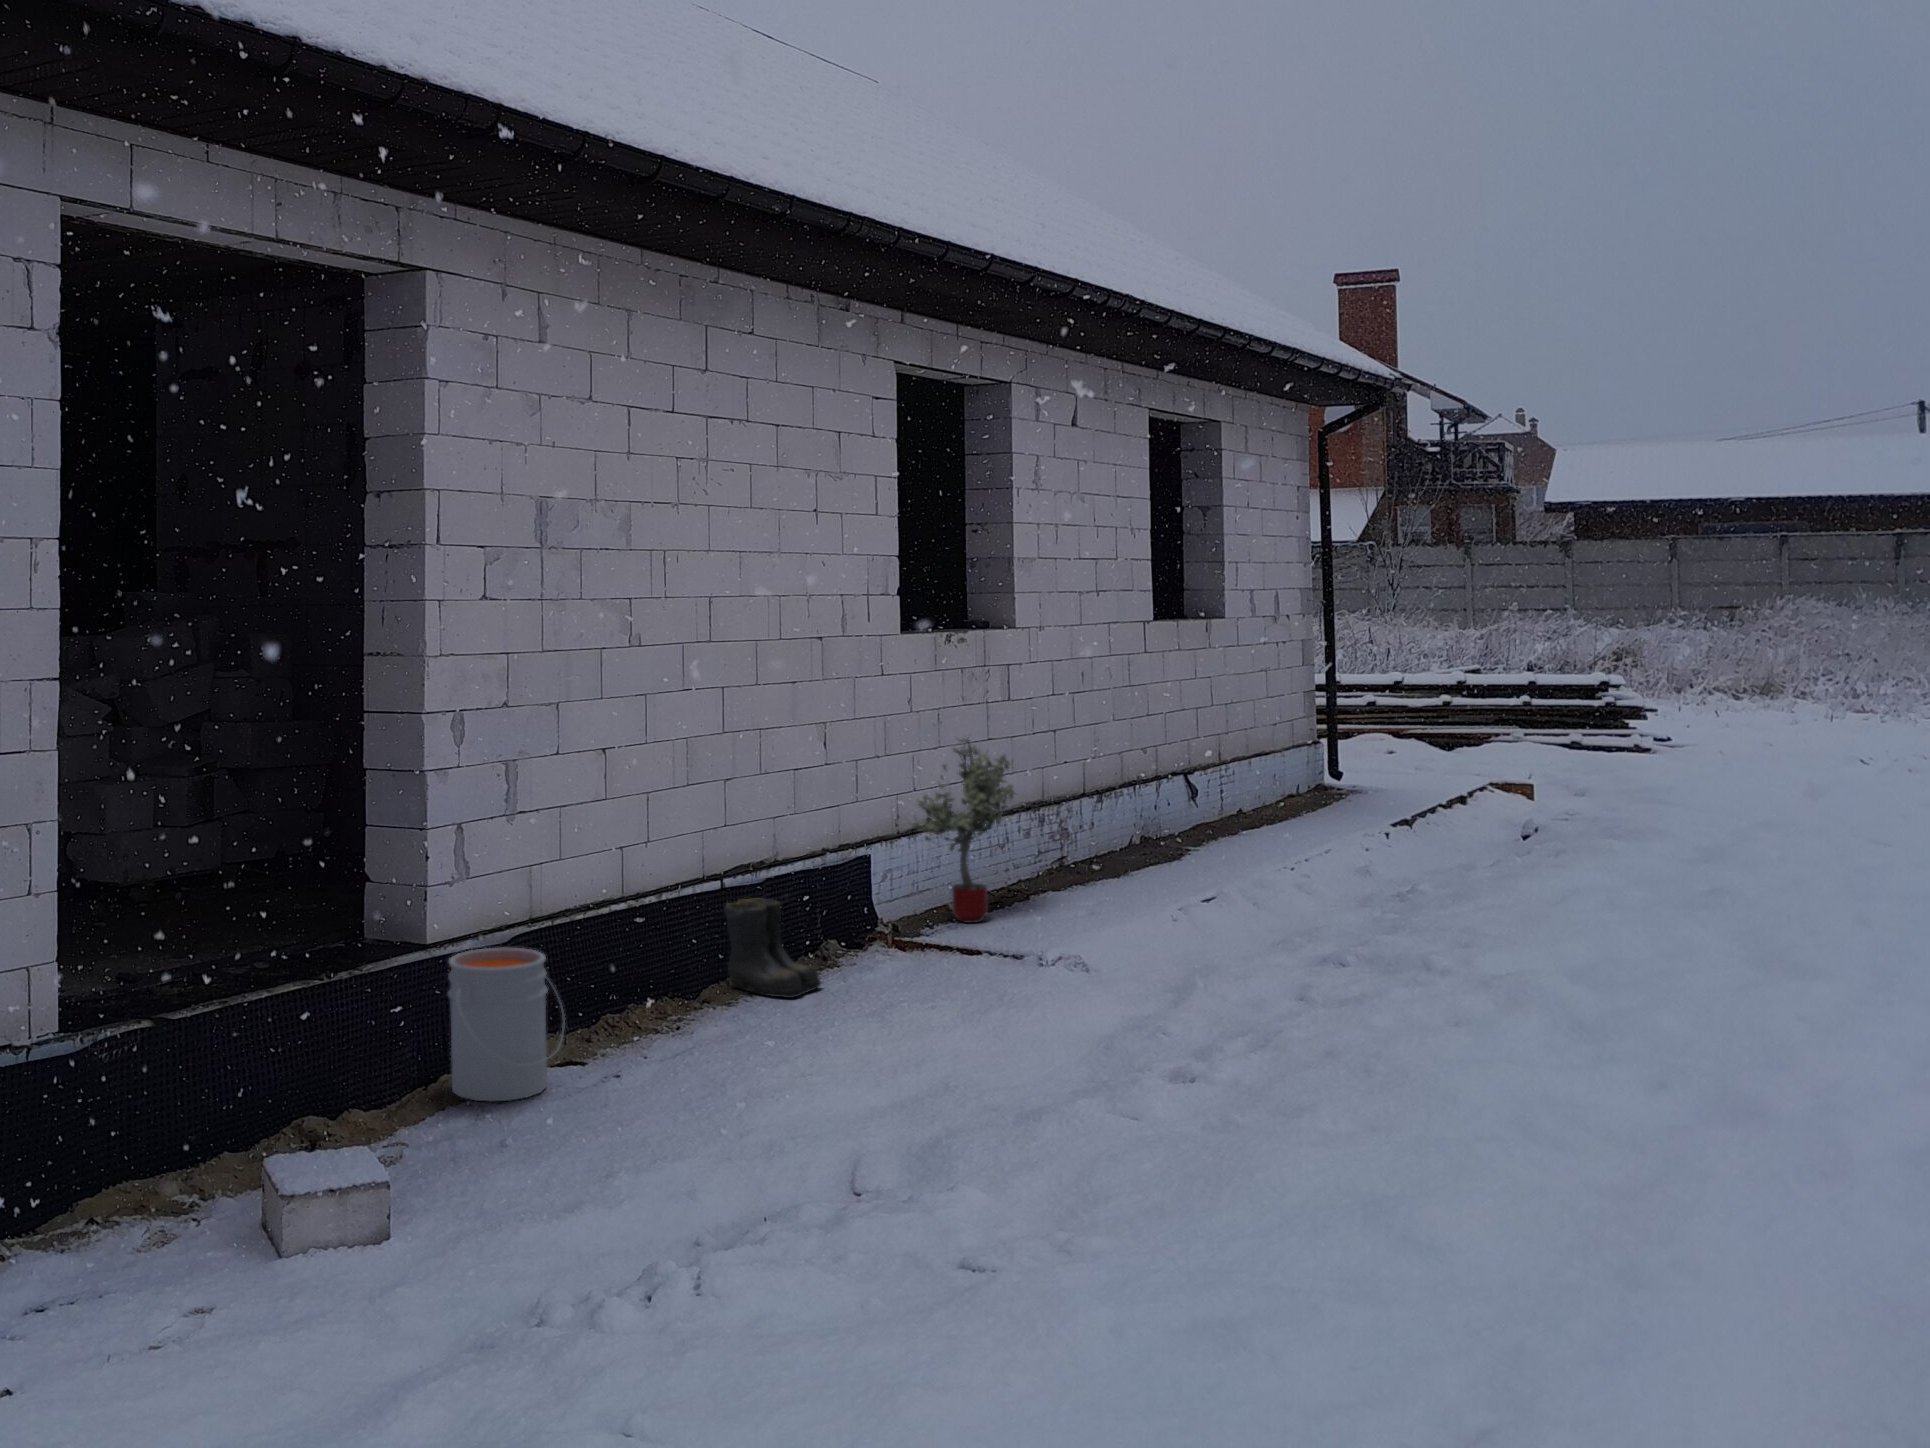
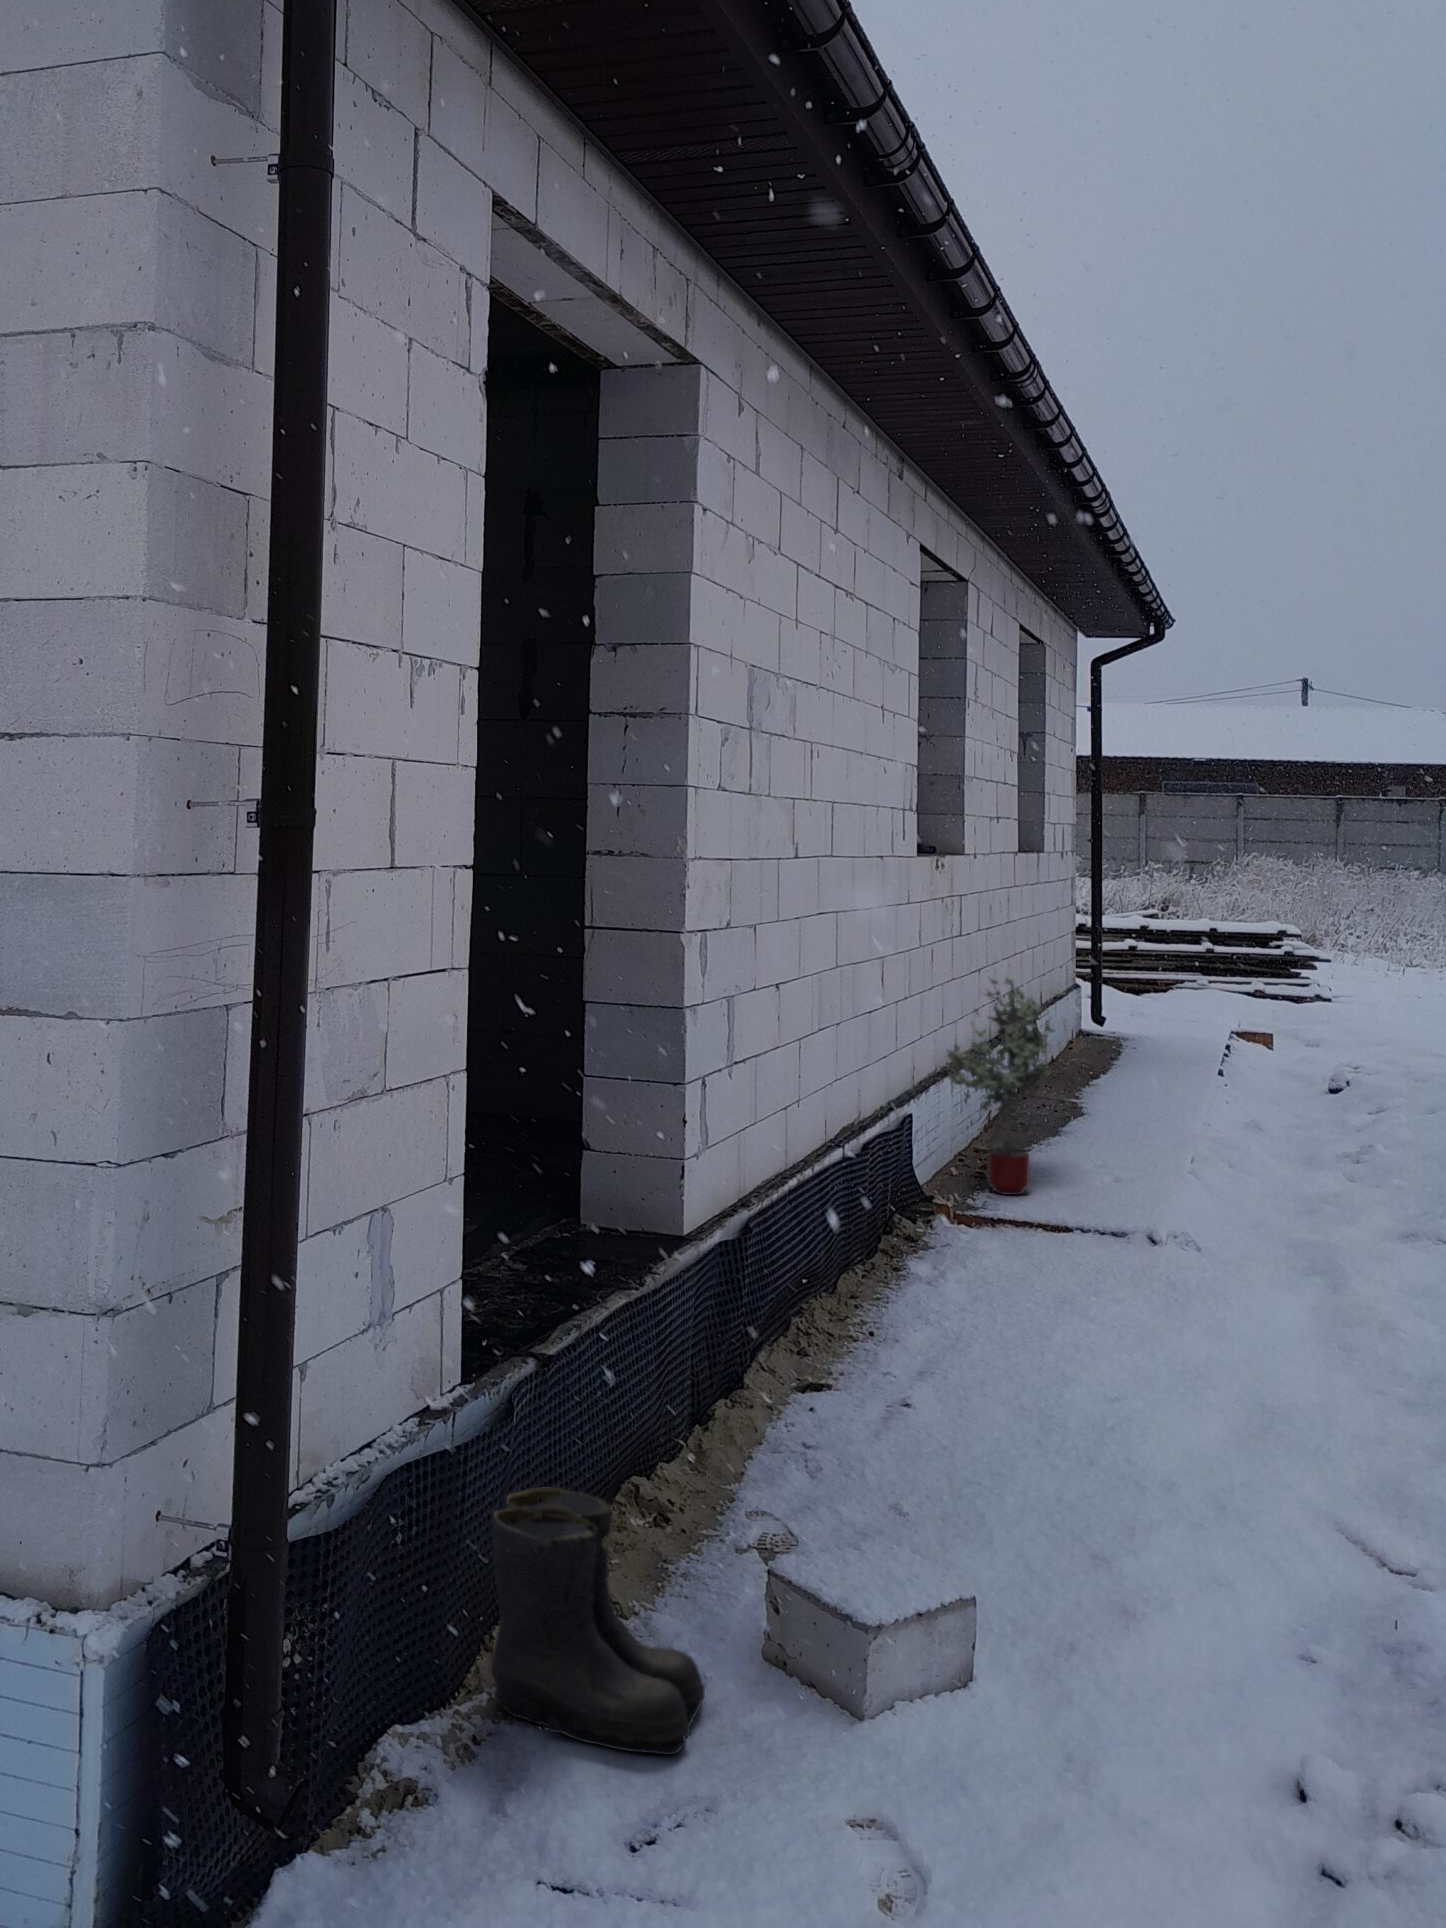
boots: present [724,899,821,998] -> present [491,1488,705,1755]
bucket: present [448,948,565,1101] -> none [722,1244,862,1452]

